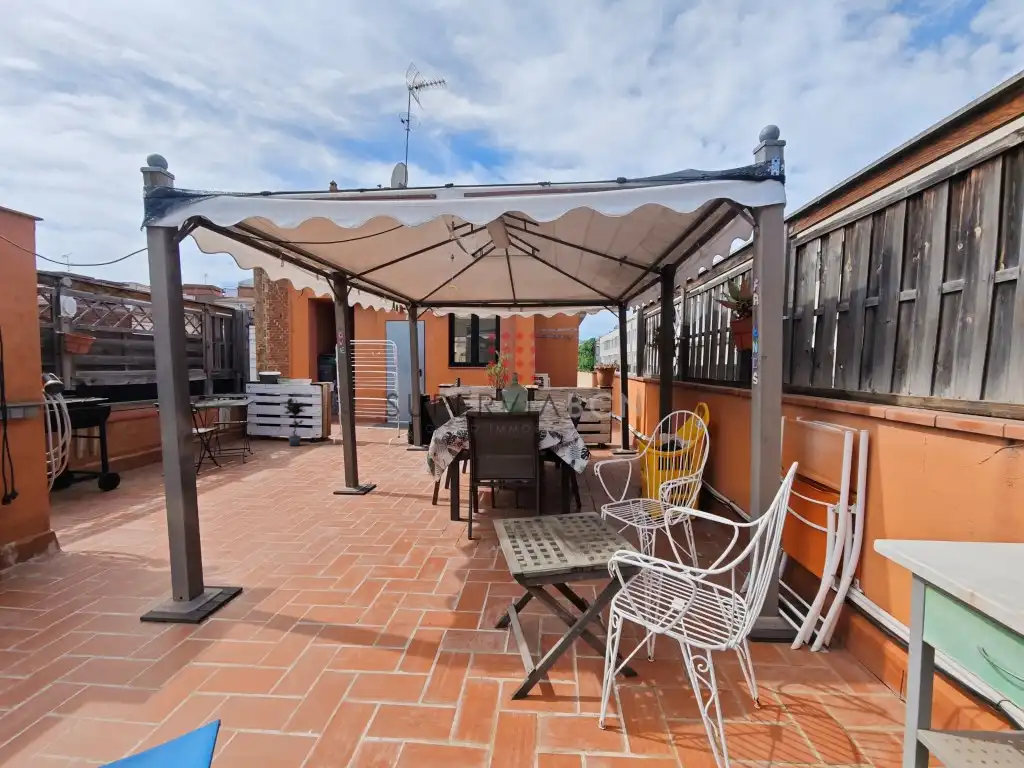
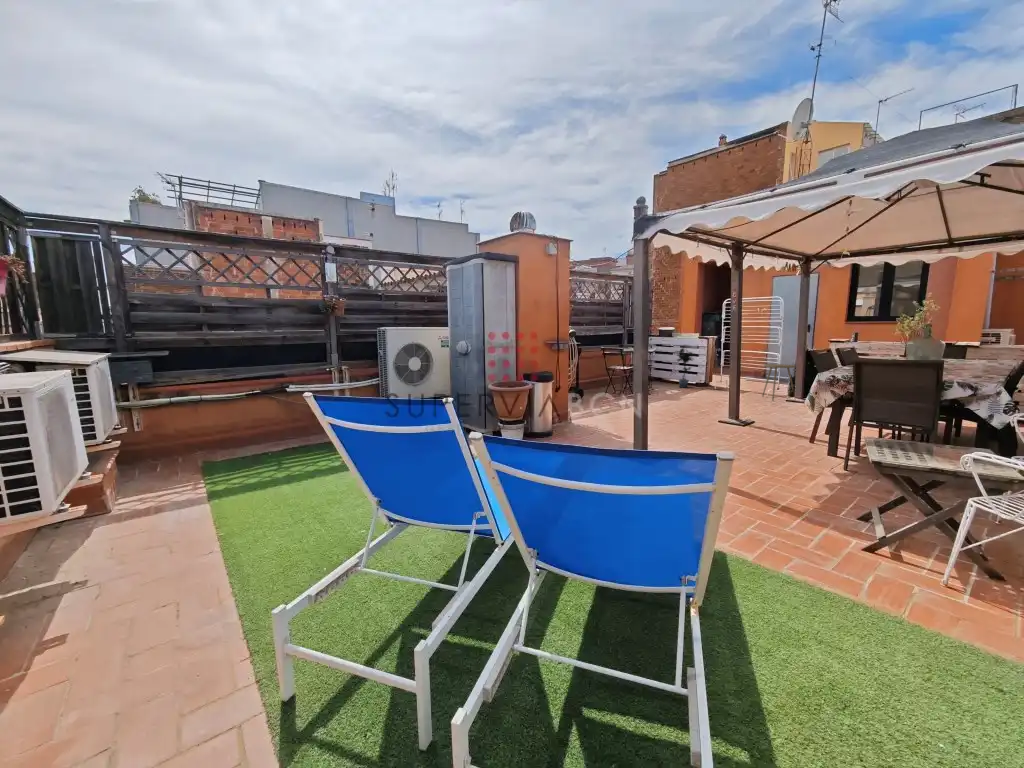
side table: none [381,412,415,453] -> present [763,364,797,401]

